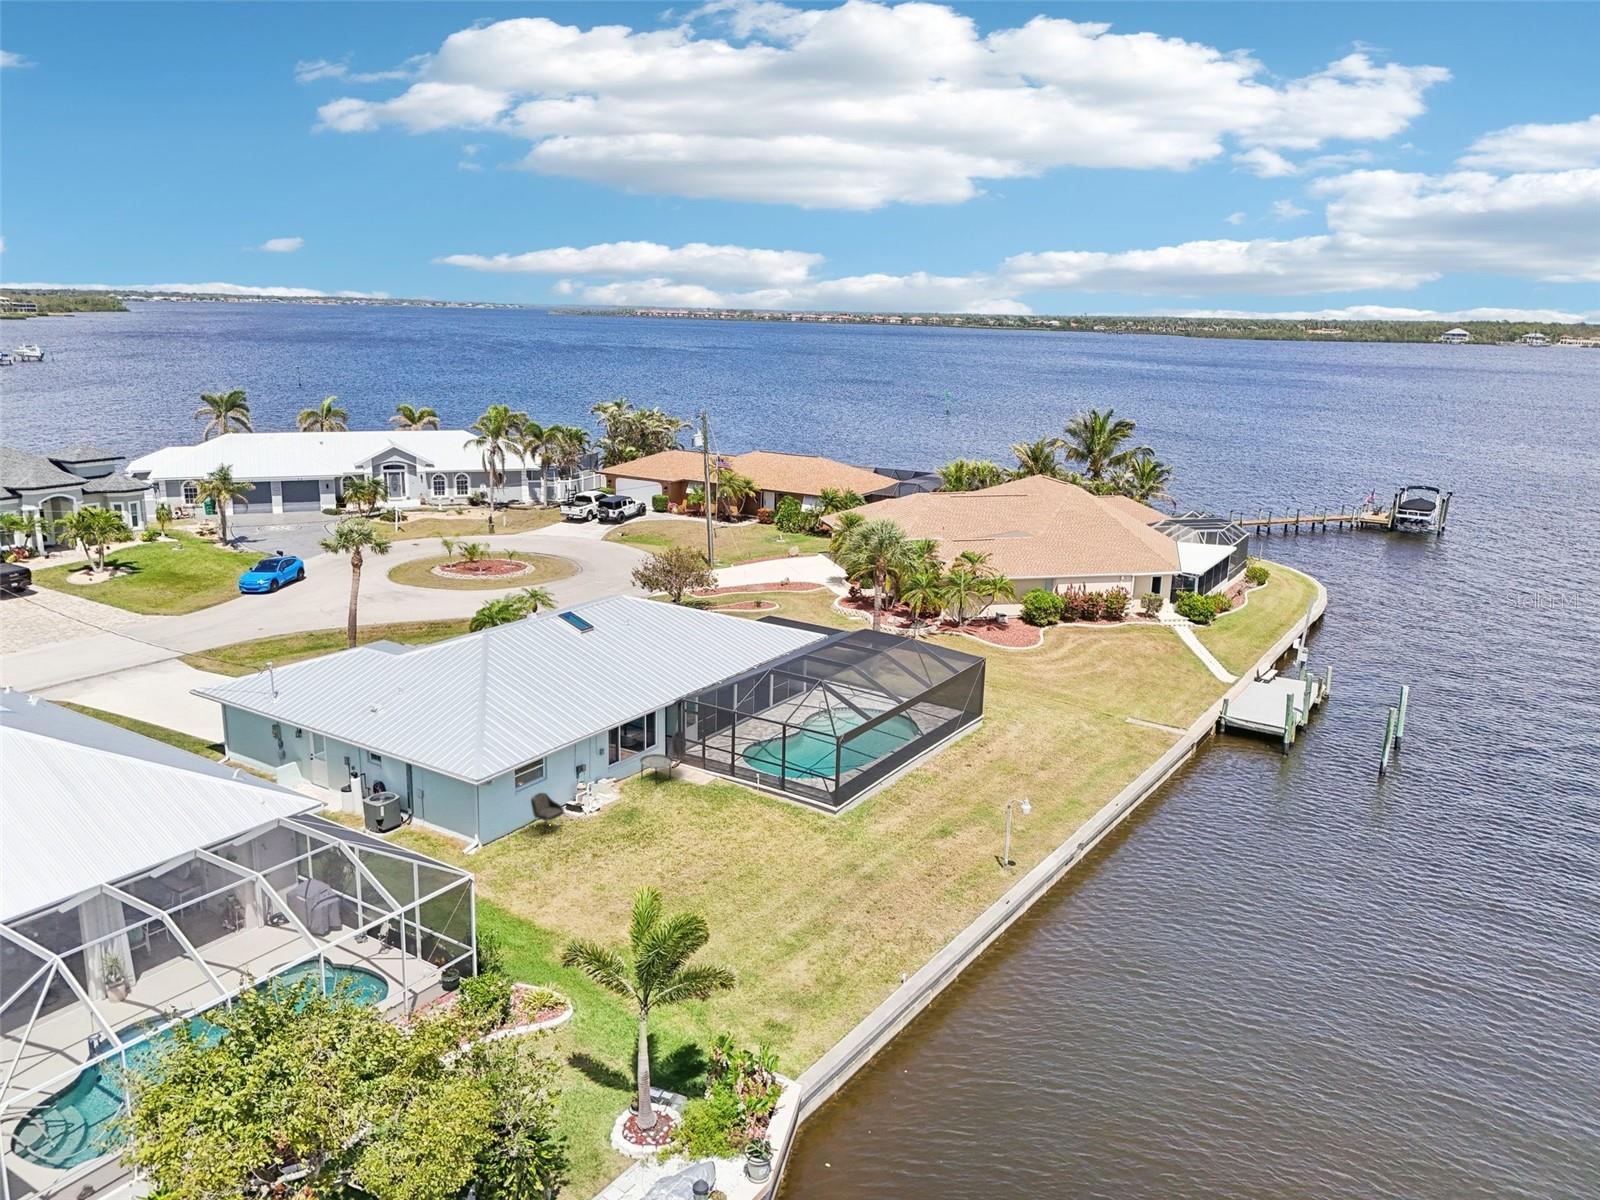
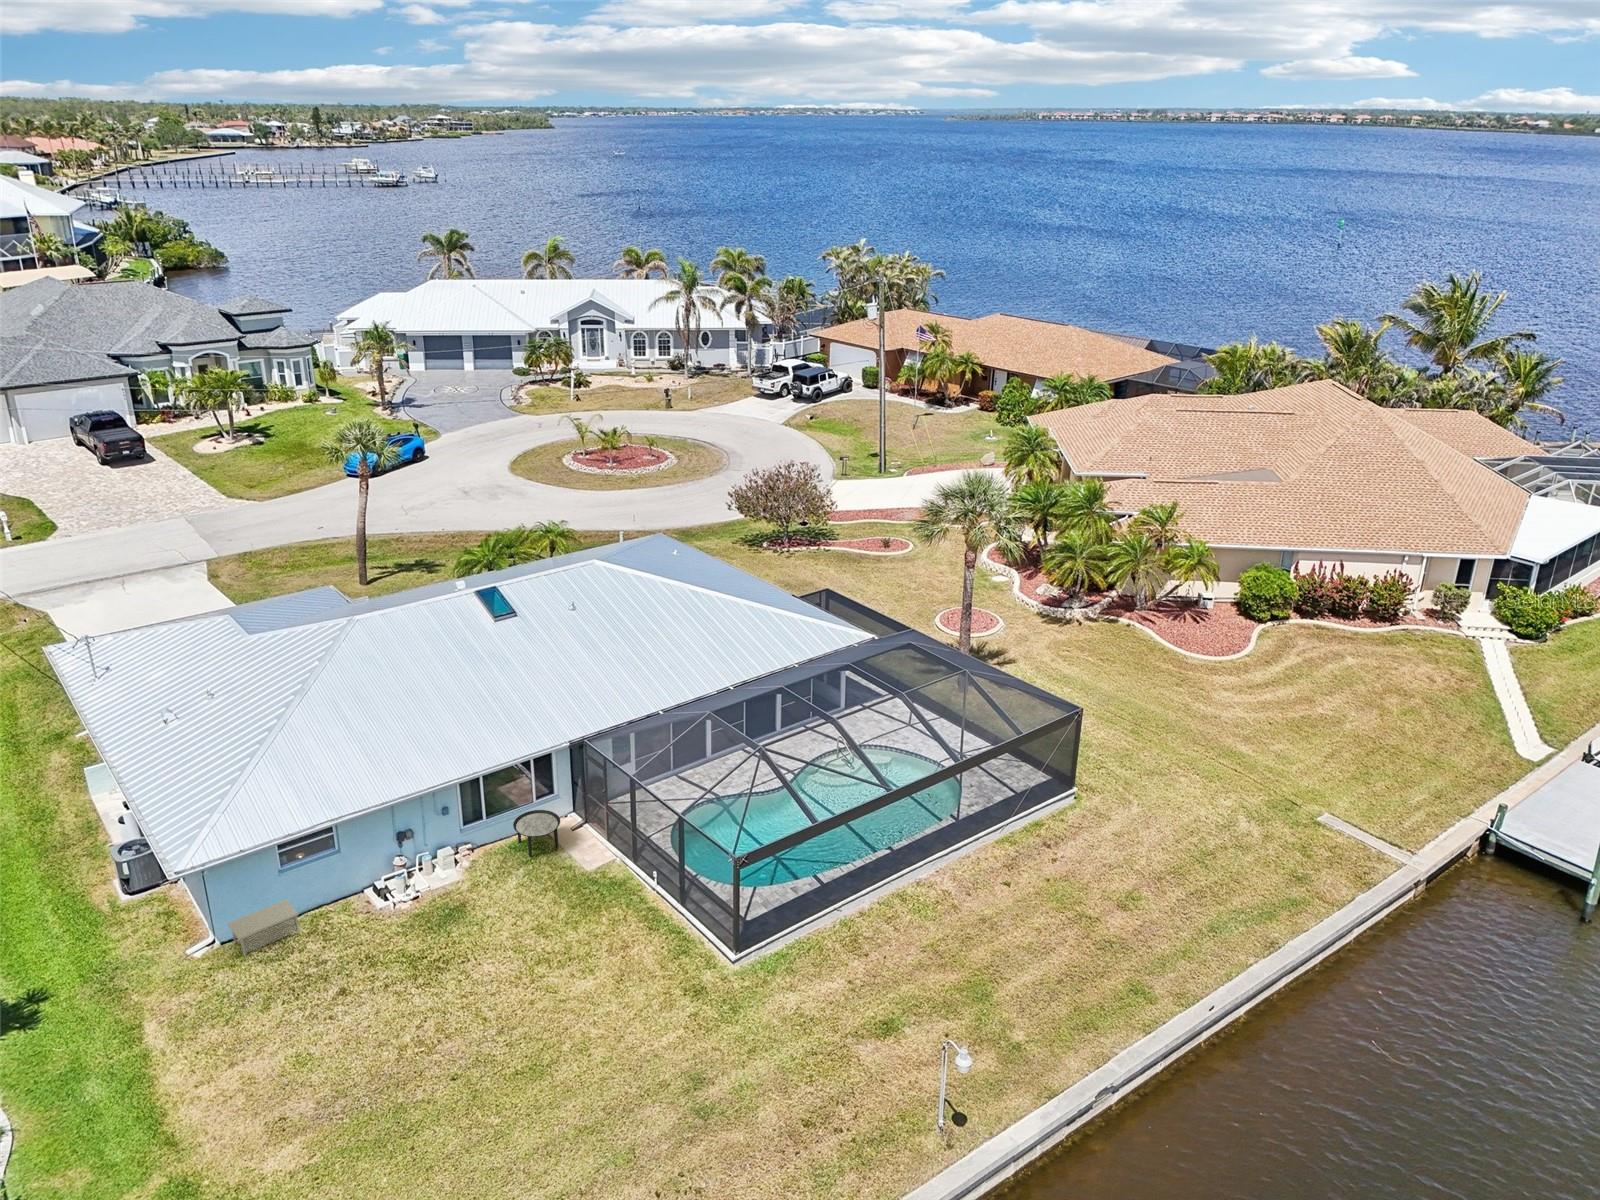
lounge chair: present [531,793,564,827] -> none [308,870,354,930]
storage bench: none [487,815,533,852] -> present [228,899,300,957]

